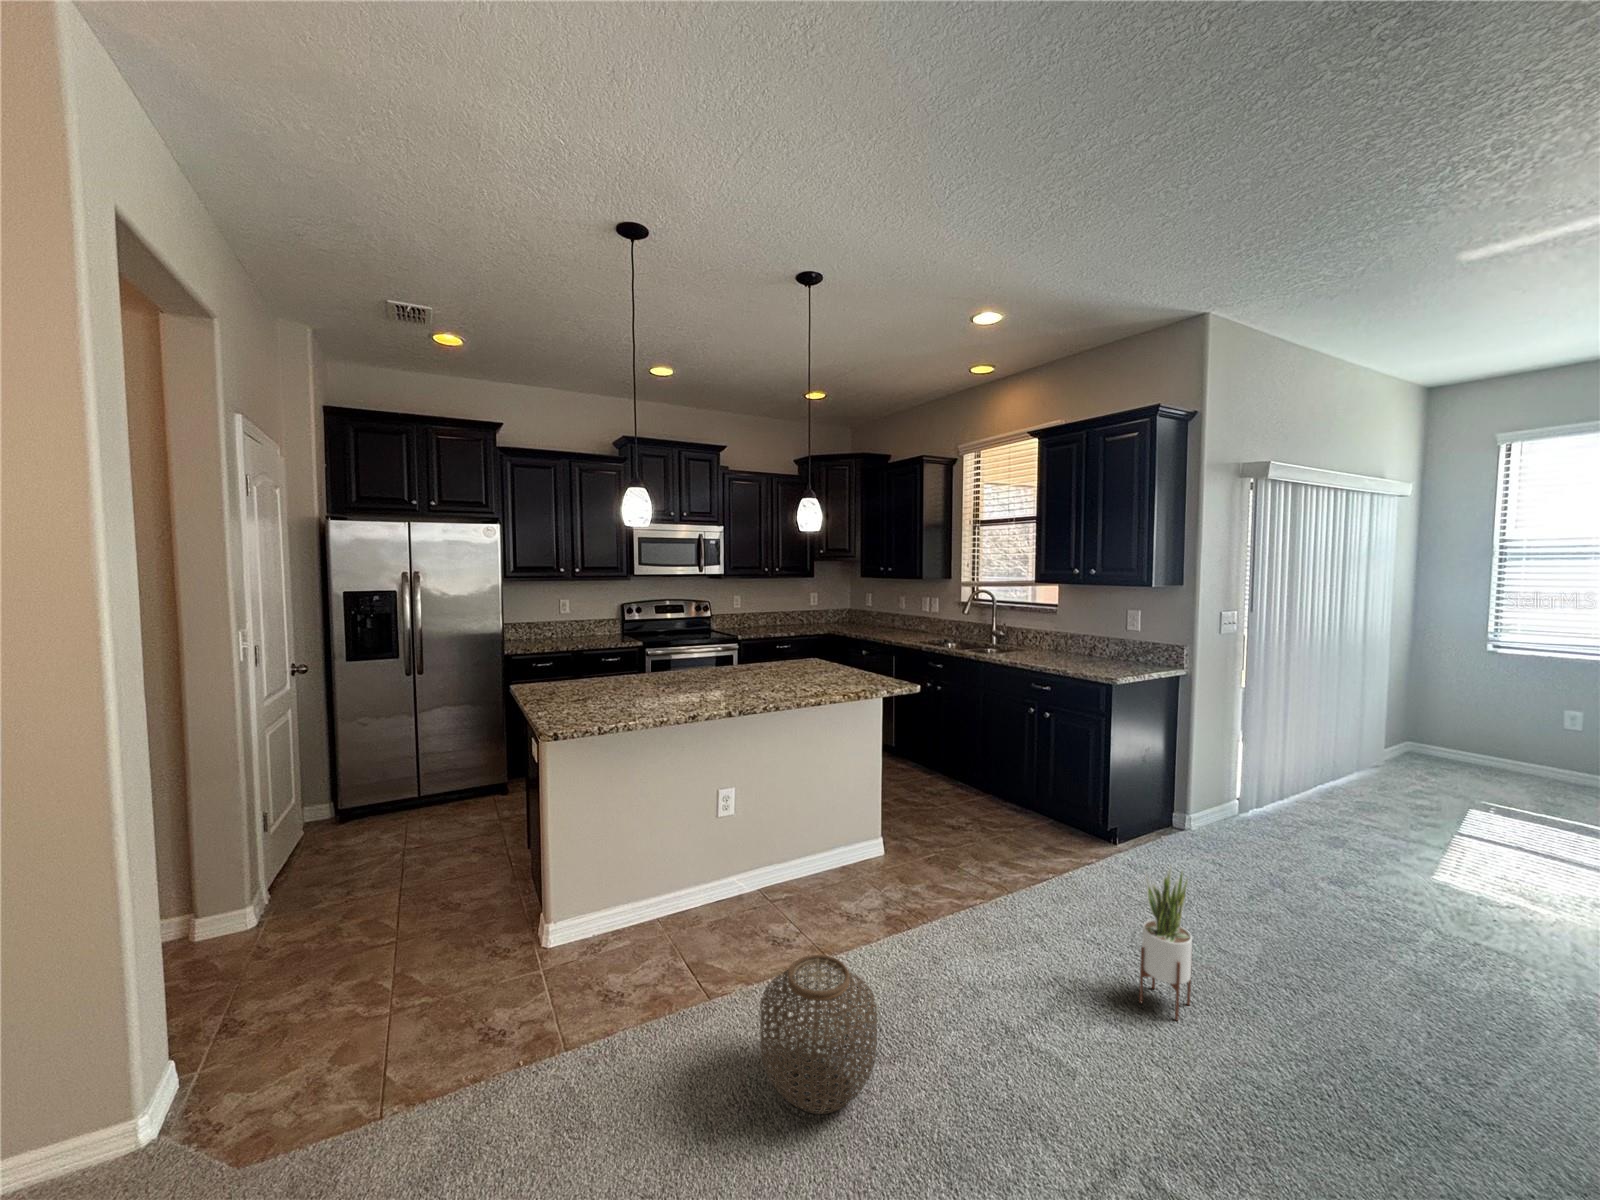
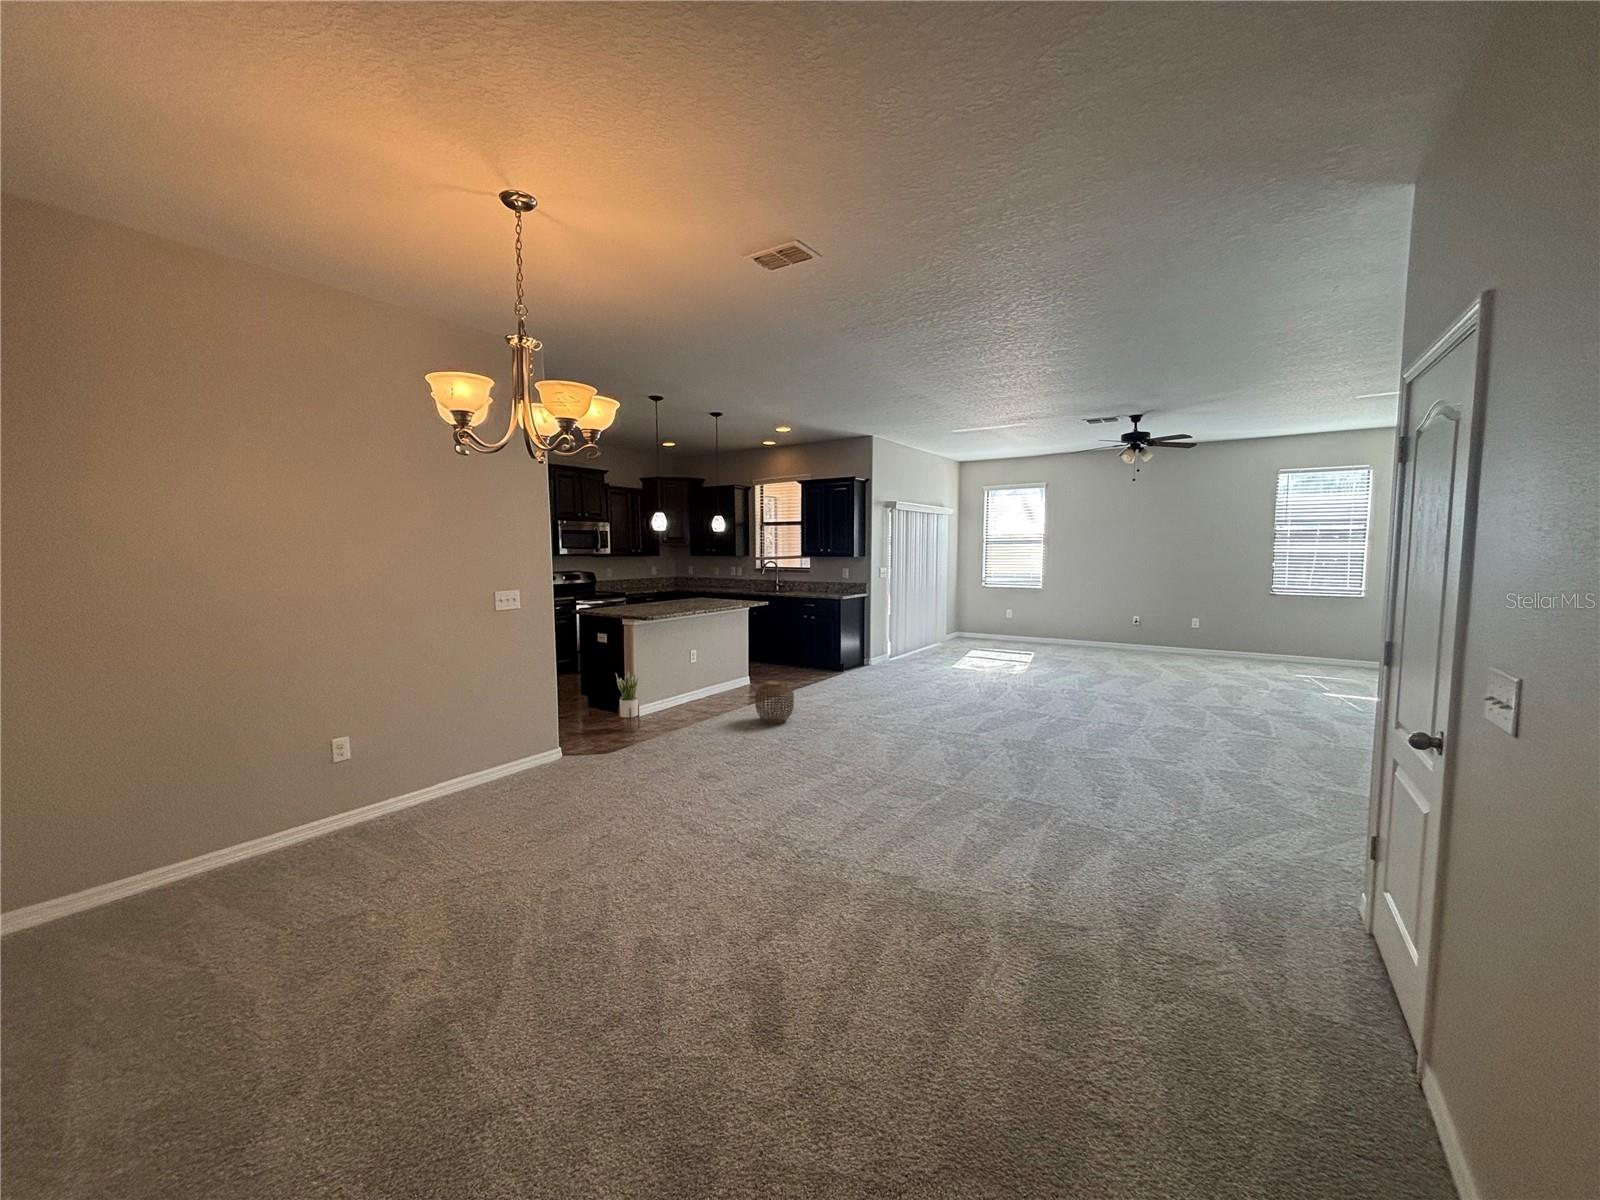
potted plant: present [1139,865,1192,1020] -> present [616,671,640,731]

